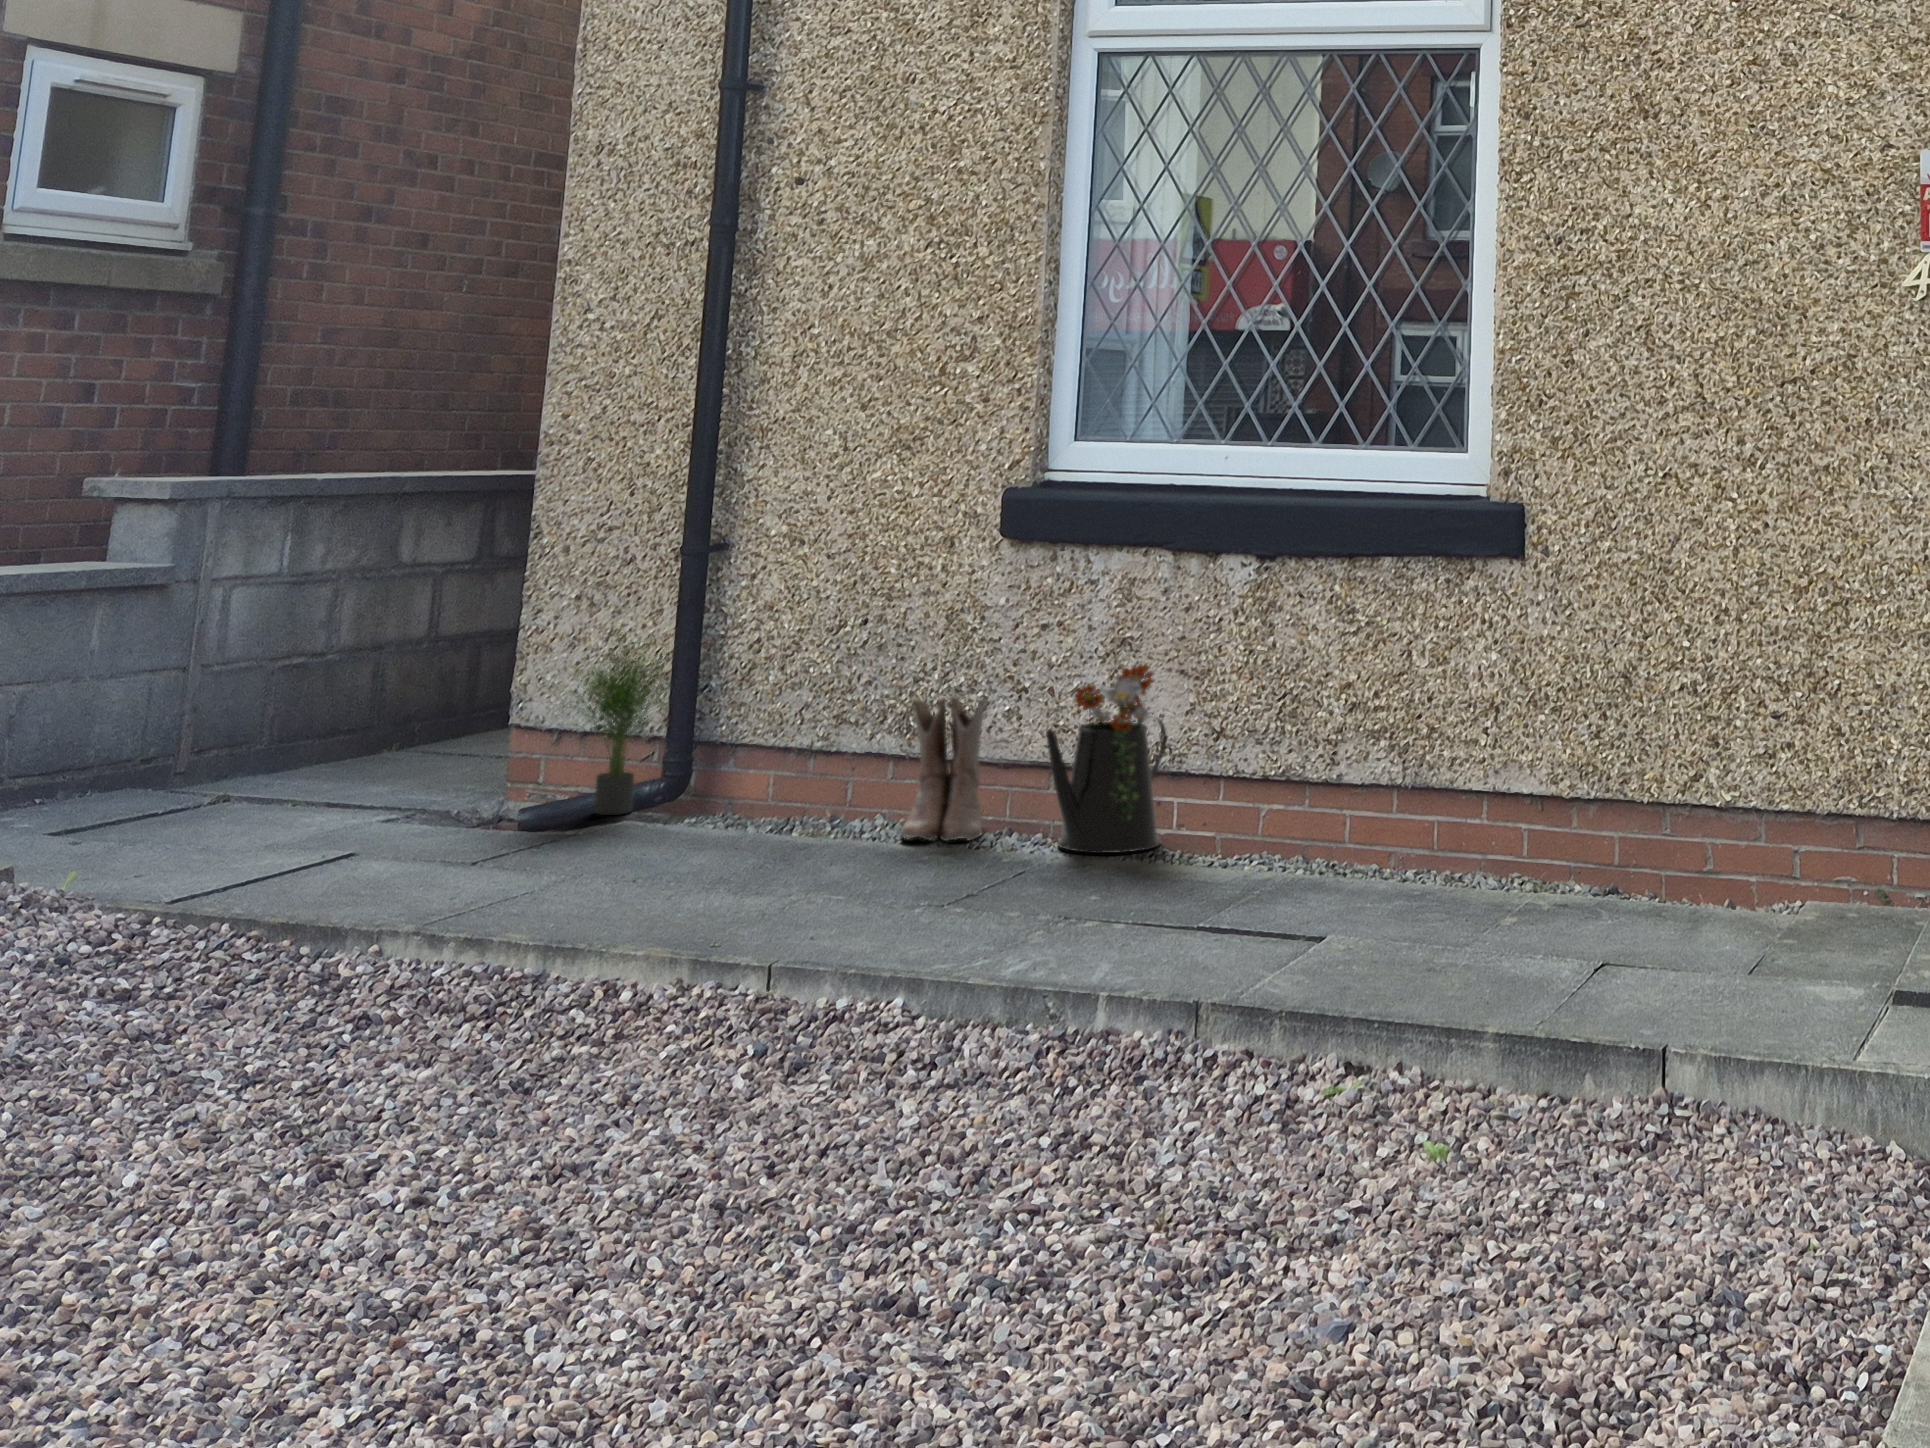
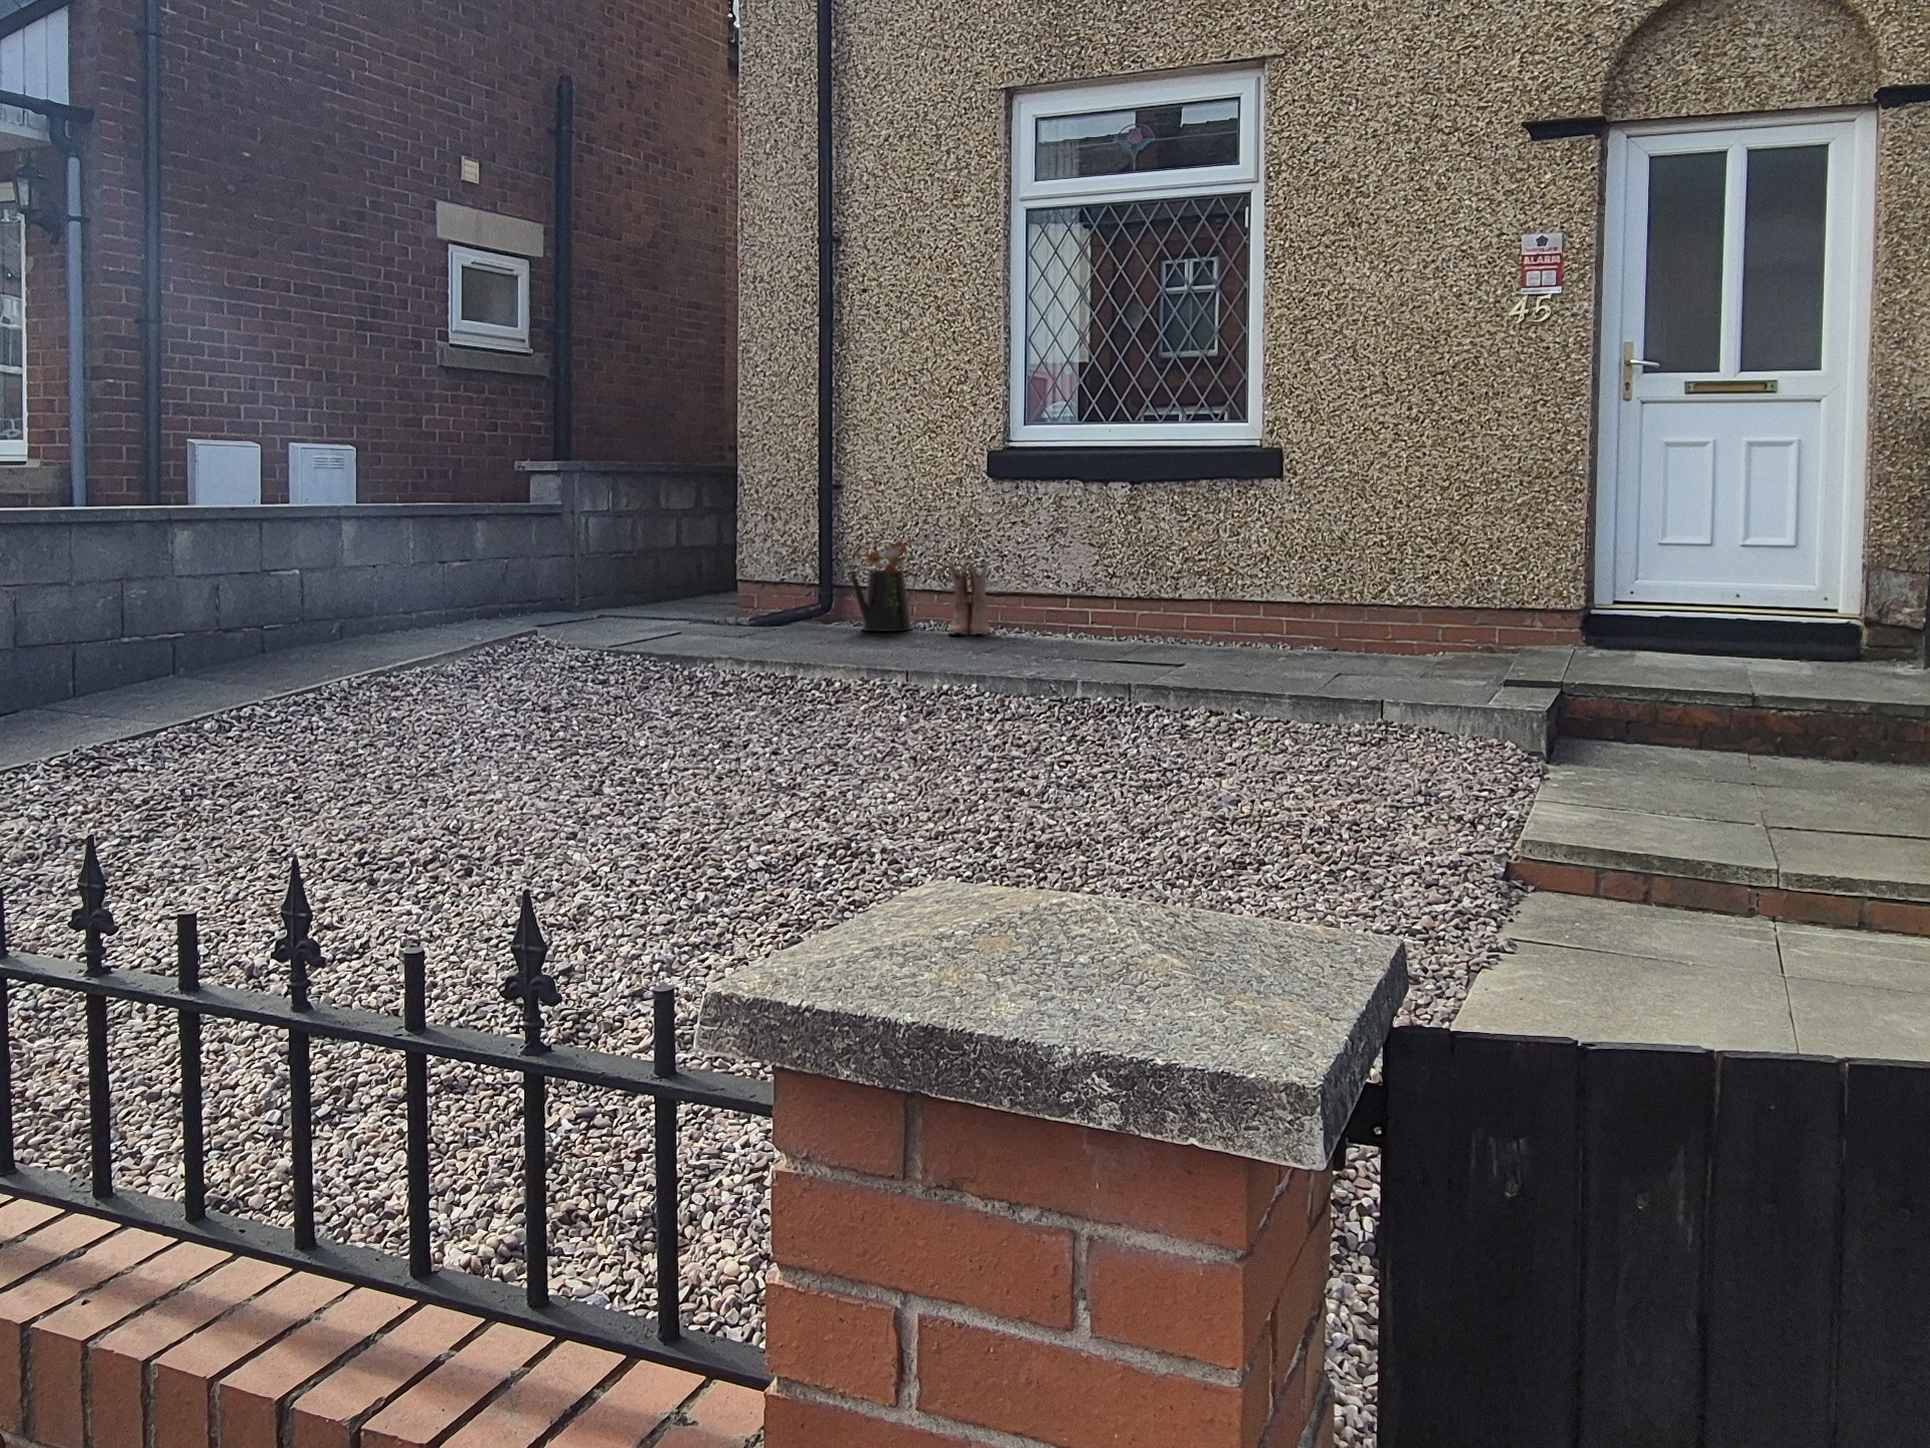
potted plant: present [566,632,667,815] -> none [756,531,821,628]
watering can: present [1046,664,1167,853] -> present [850,541,916,631]

